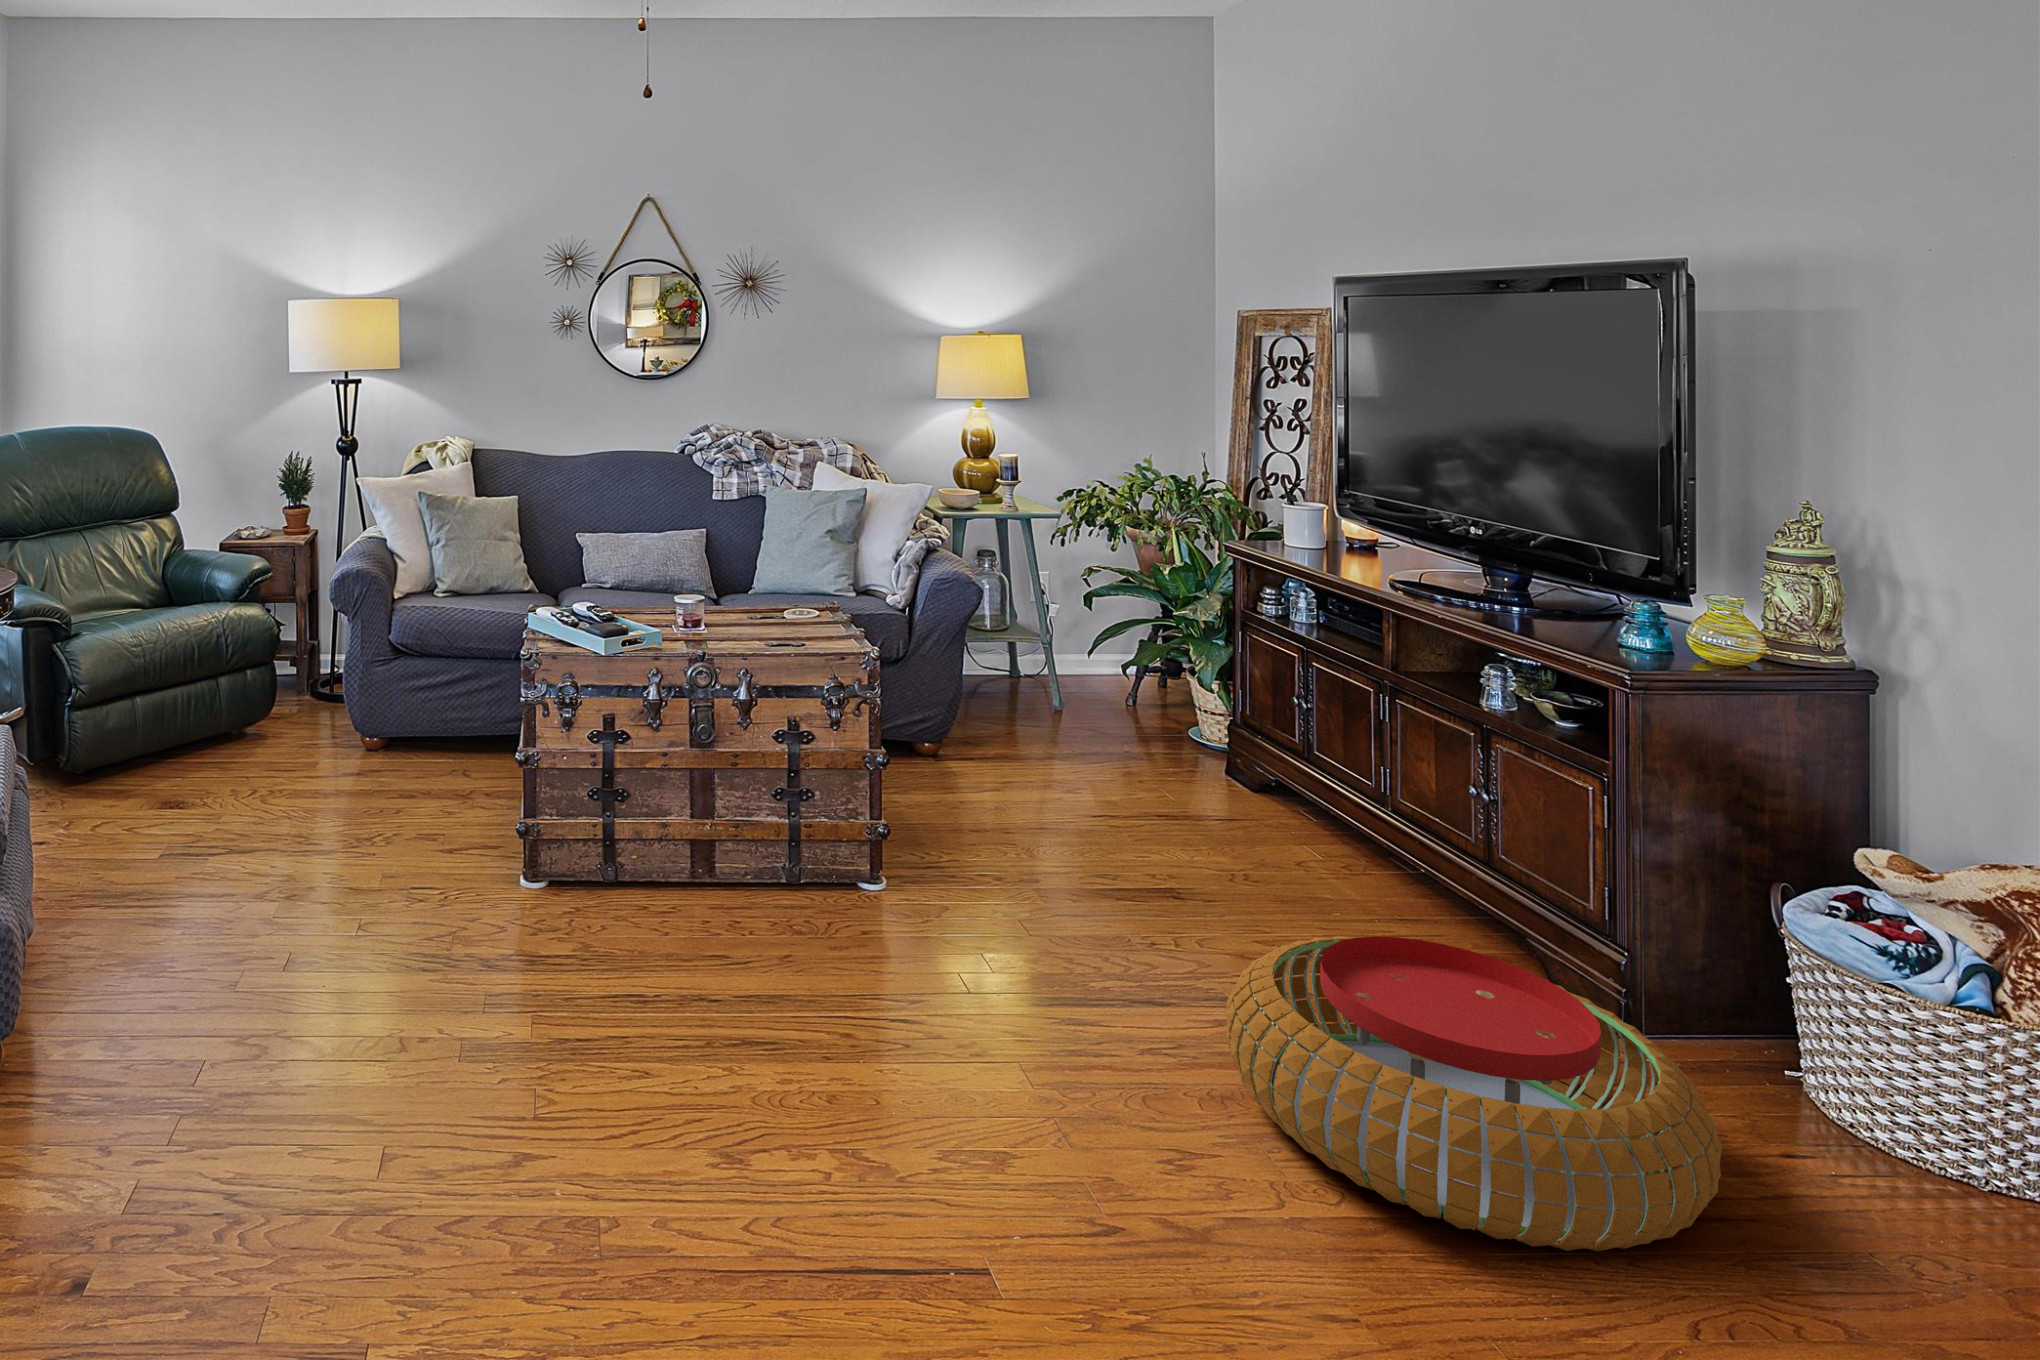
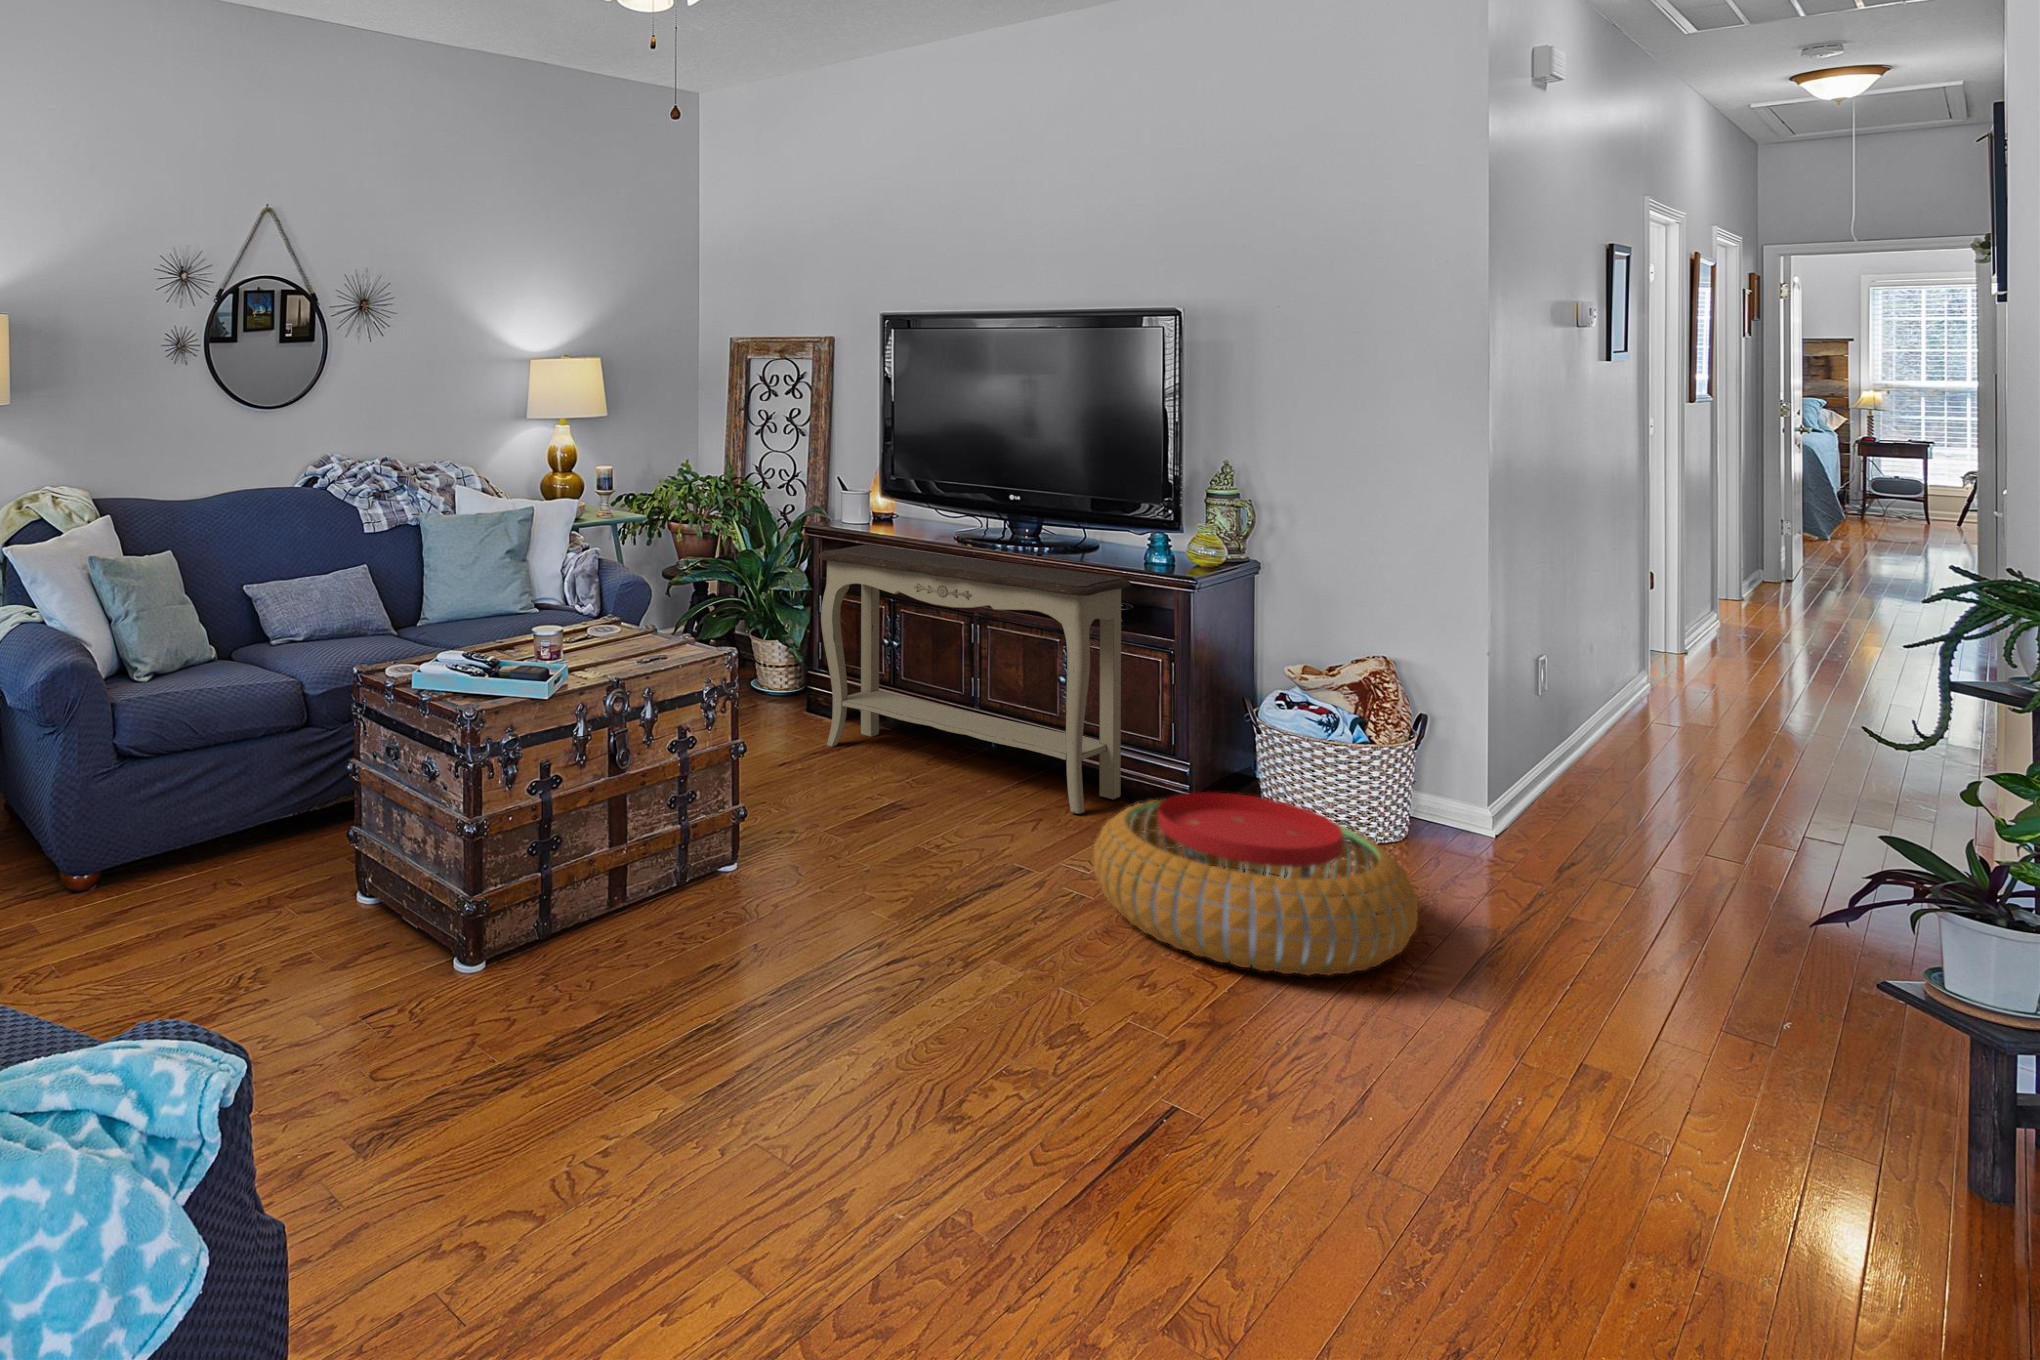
console table: none [1175,568,1533,947] -> present [819,545,1131,814]

